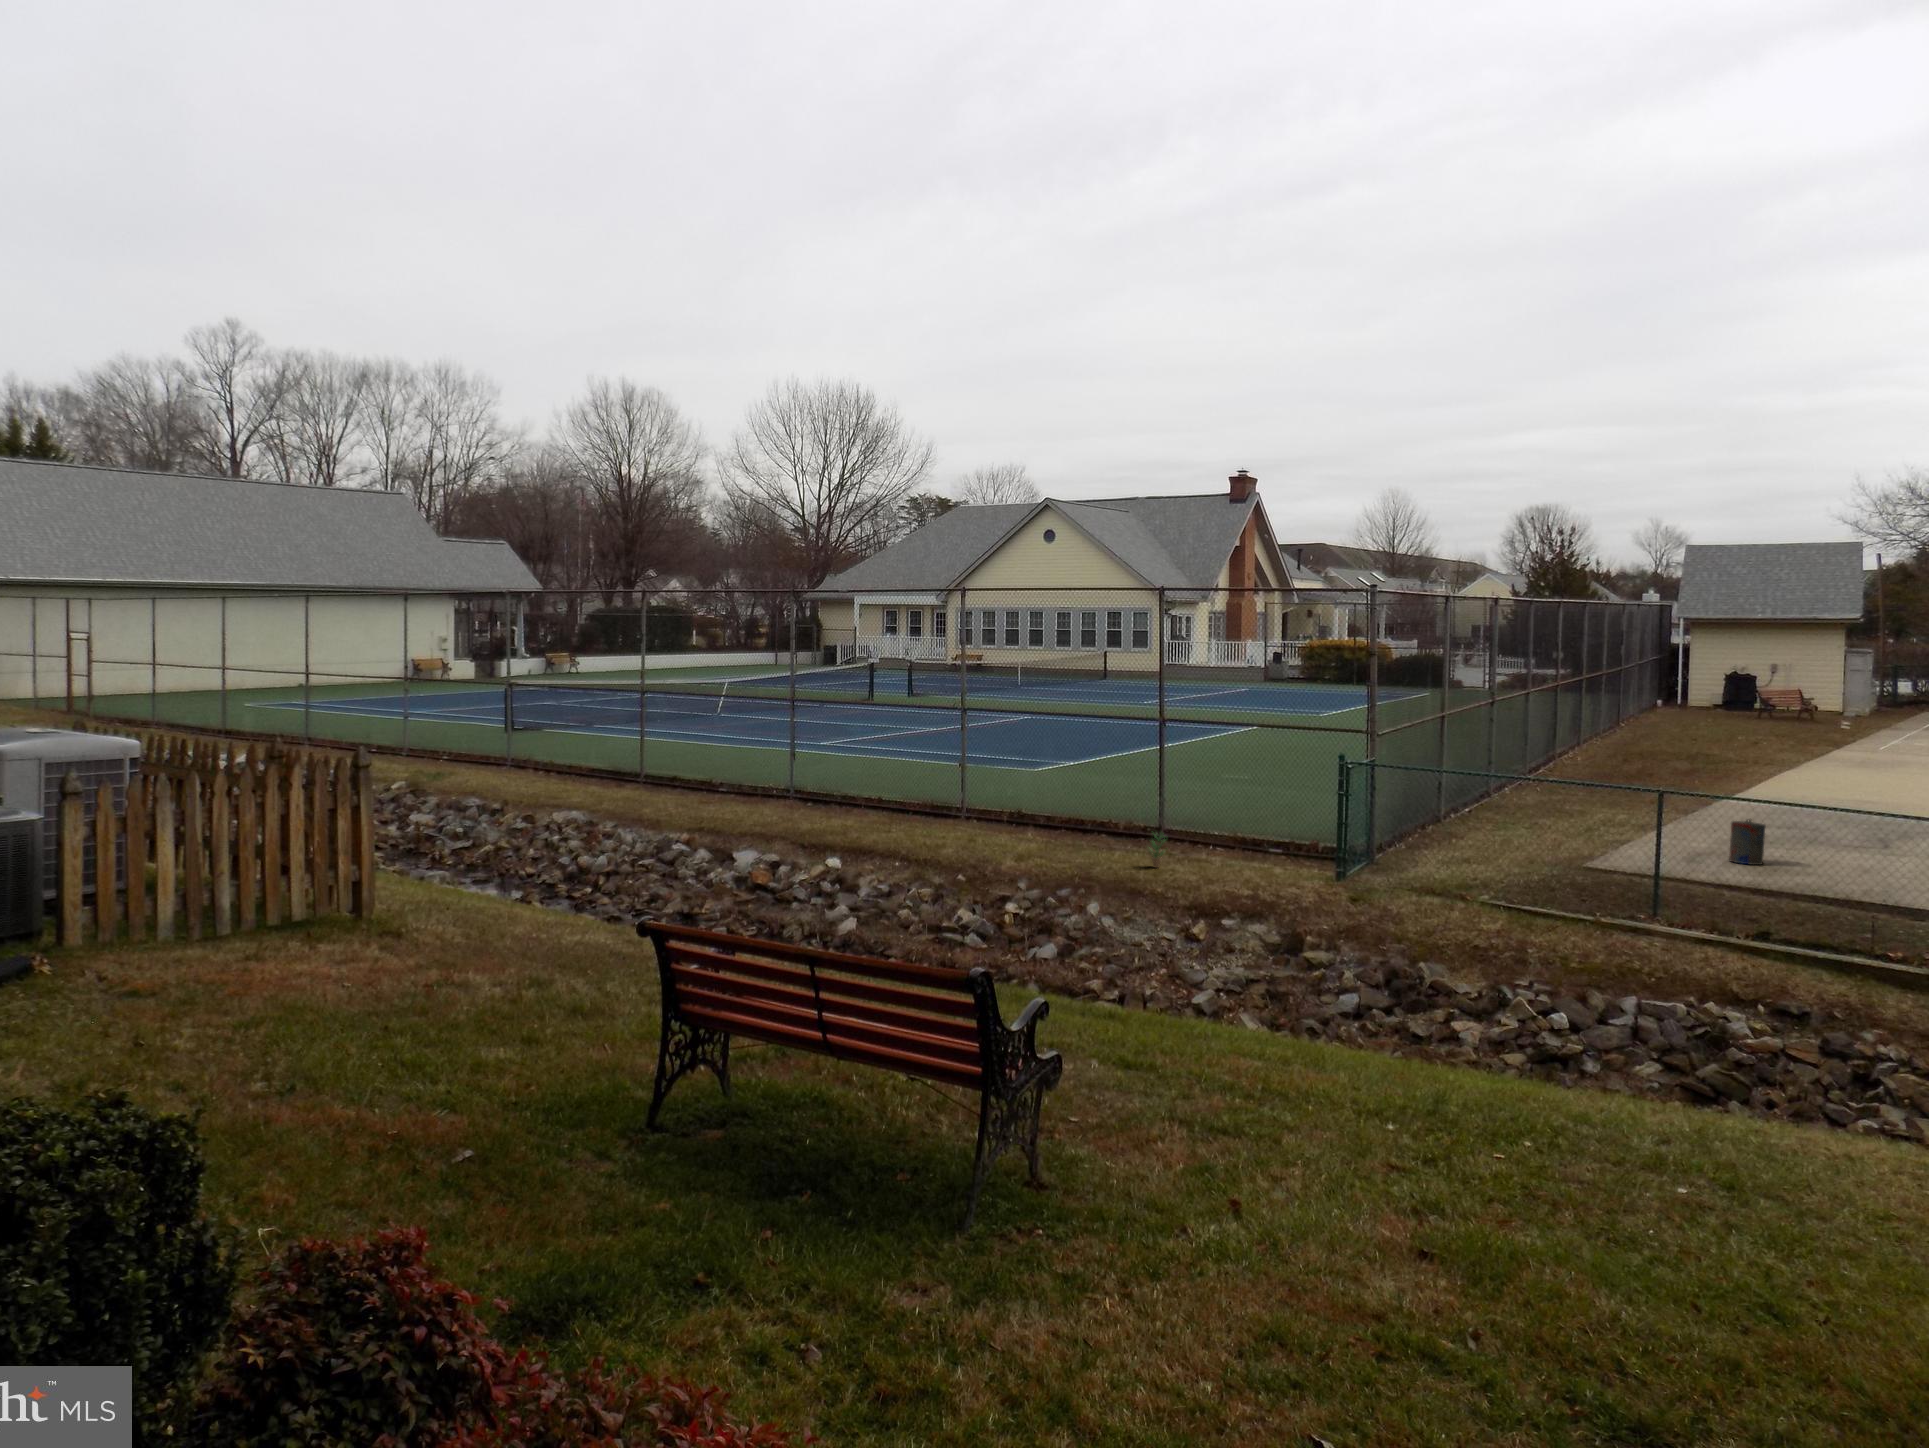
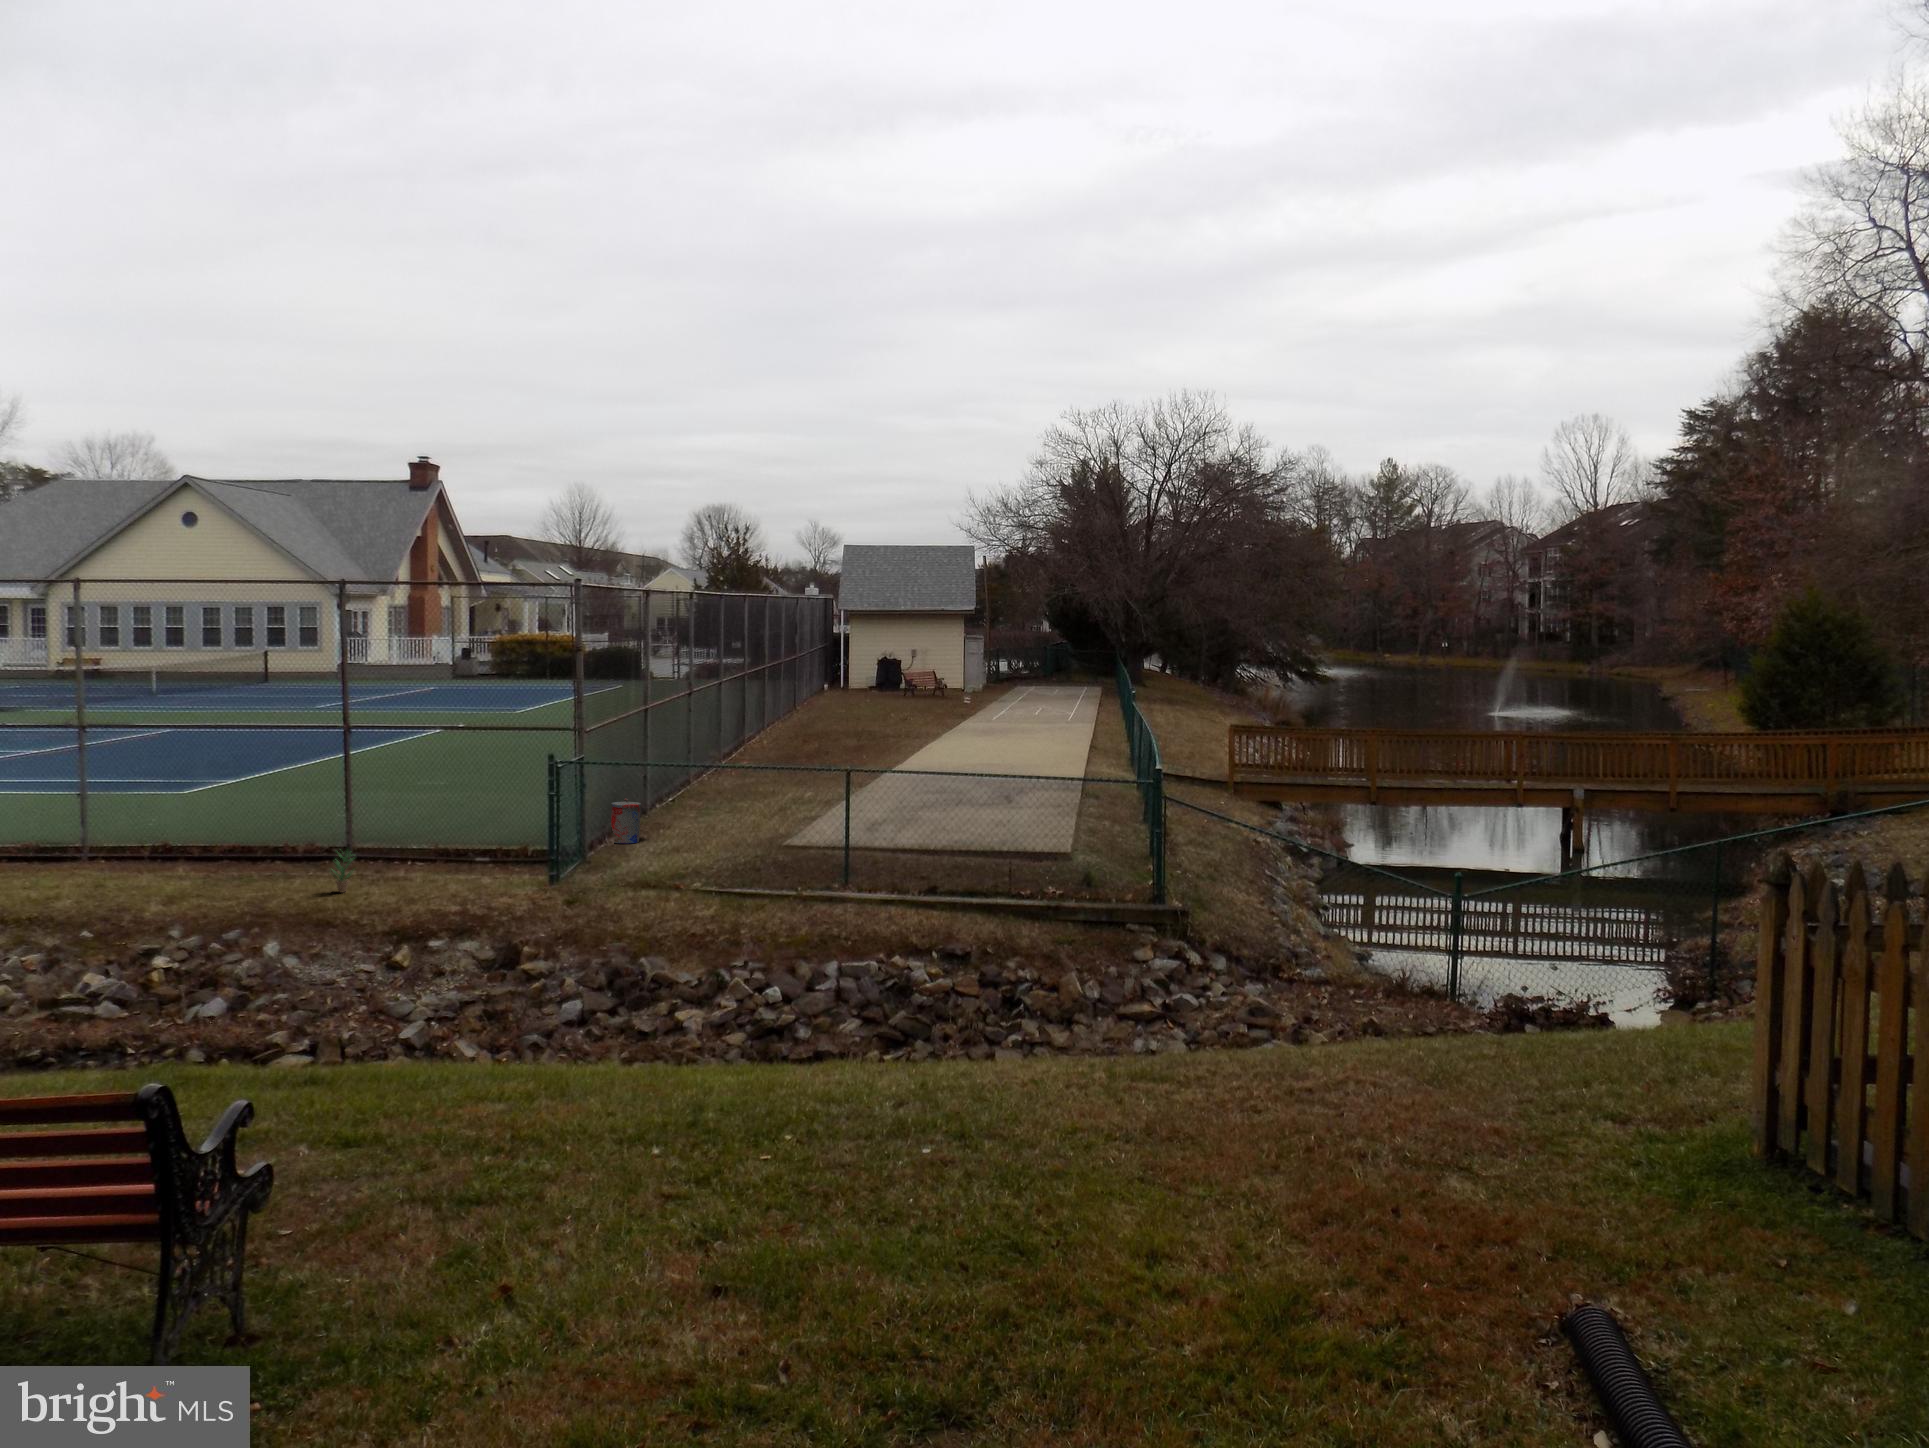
trash can: present [1729,819,1766,865] -> present [611,798,641,843]

